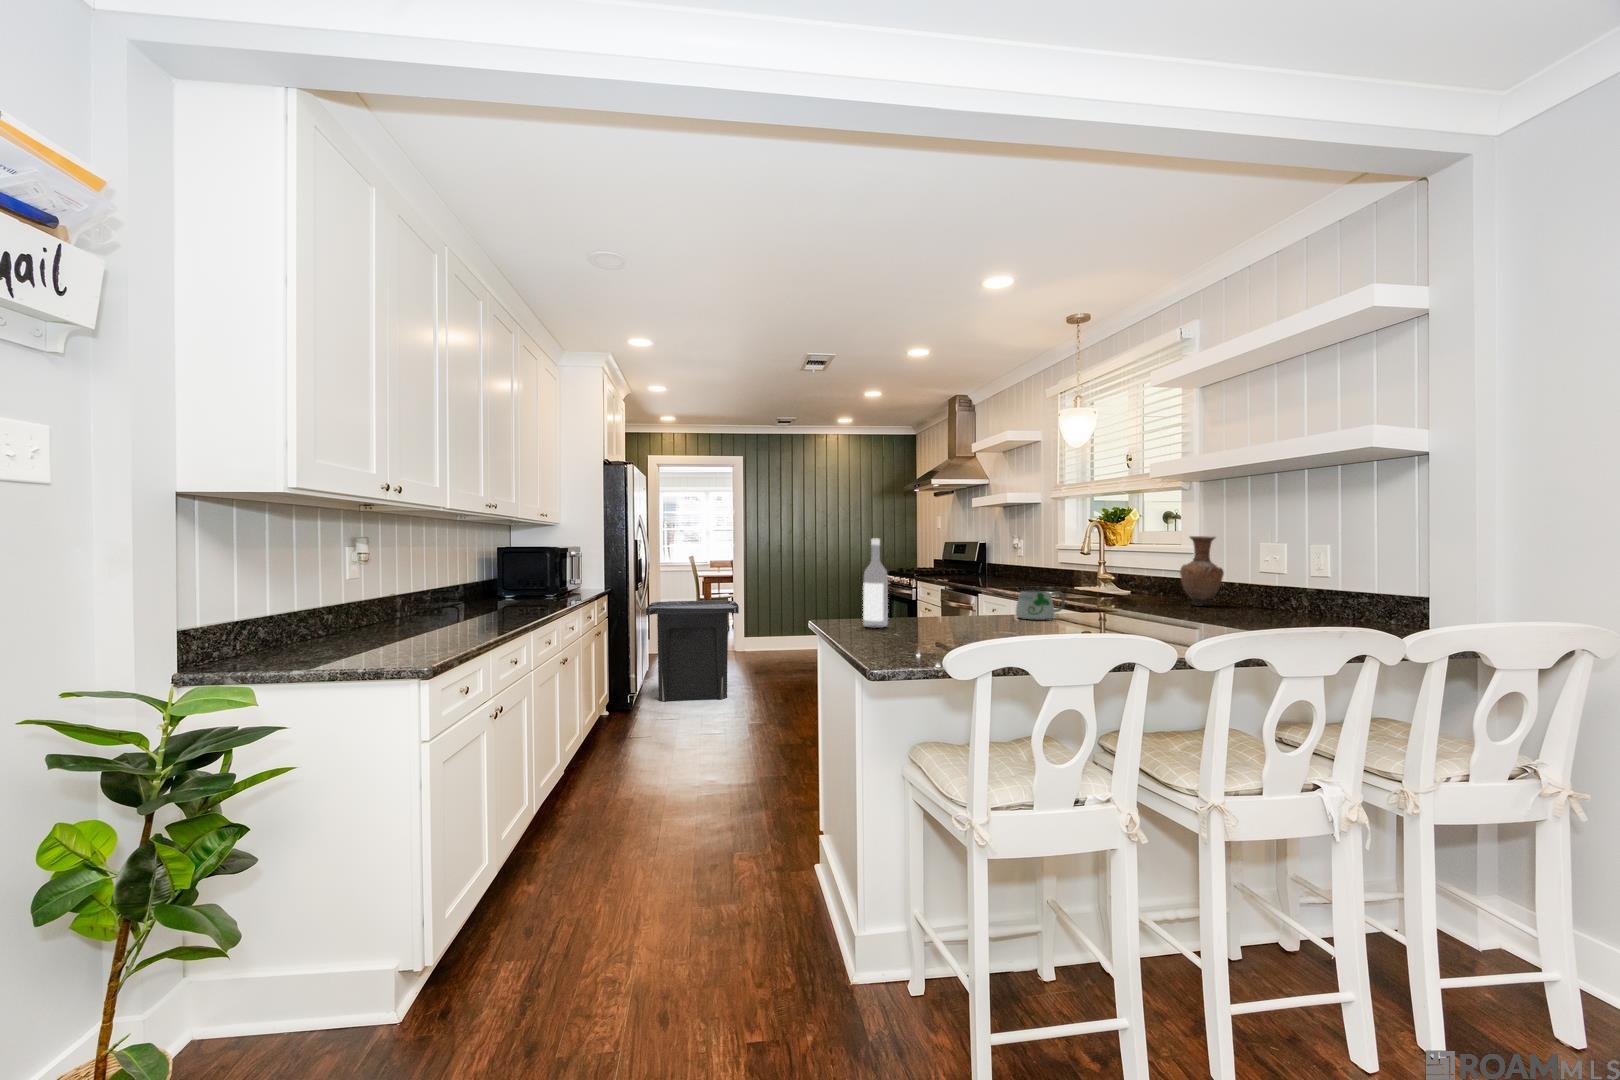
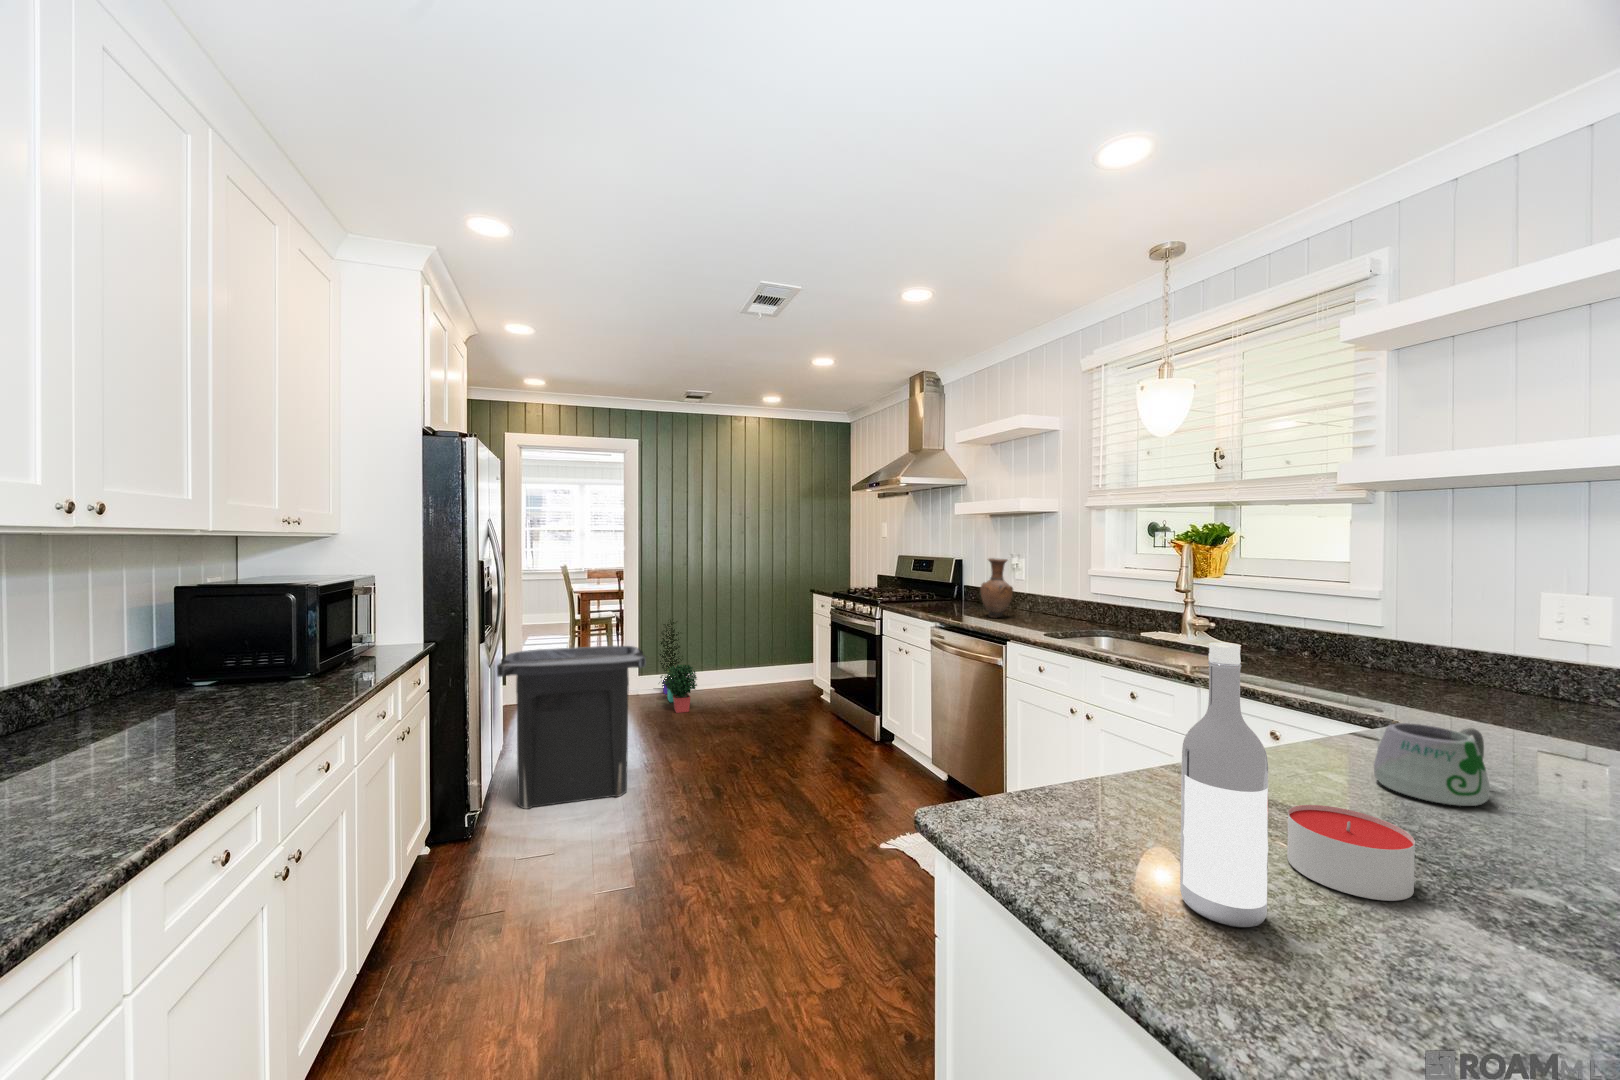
vase: present [1180,536,1224,606] -> present [981,558,1013,618]
potted plant: none [758,593,787,663] -> present [657,618,697,713]
candle: none [920,606,955,627] -> present [1287,805,1415,901]

